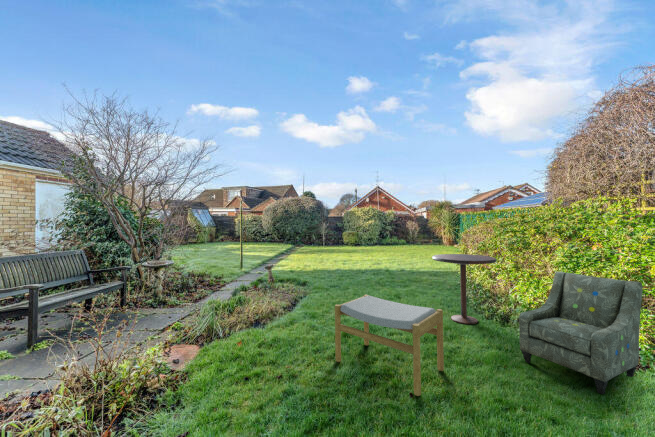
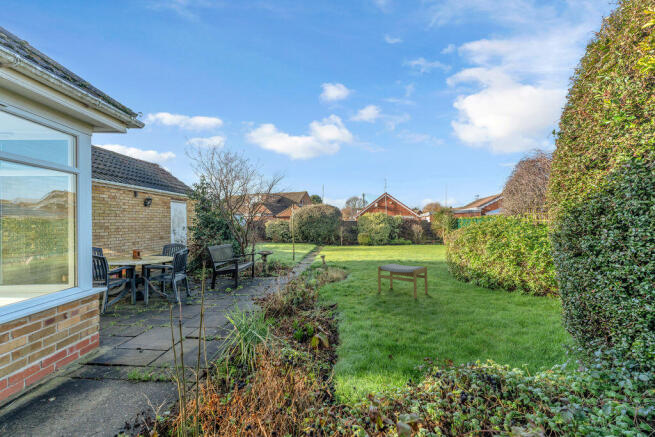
pedestal table: present [432,254,497,324] -> none [425,245,460,282]
armchair: present [519,272,642,394] -> none [463,252,515,298]

